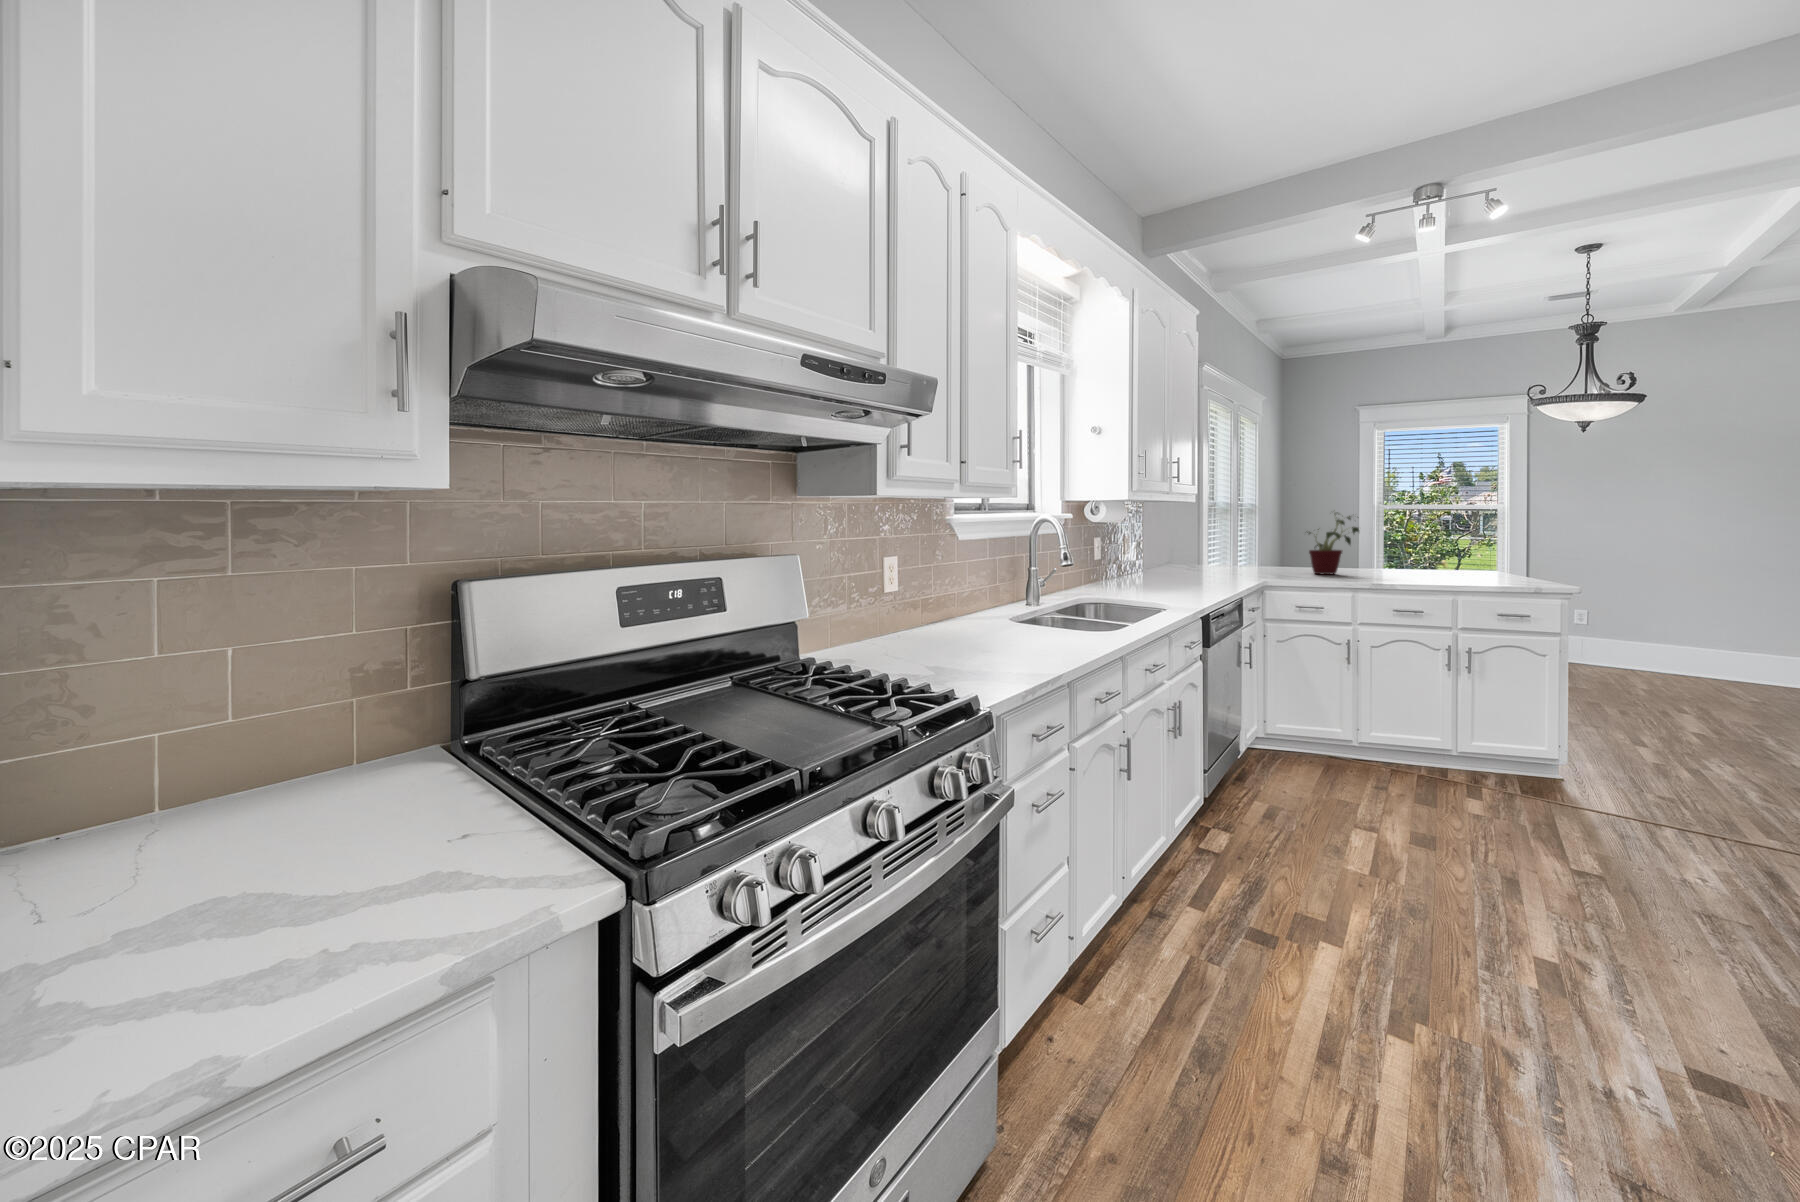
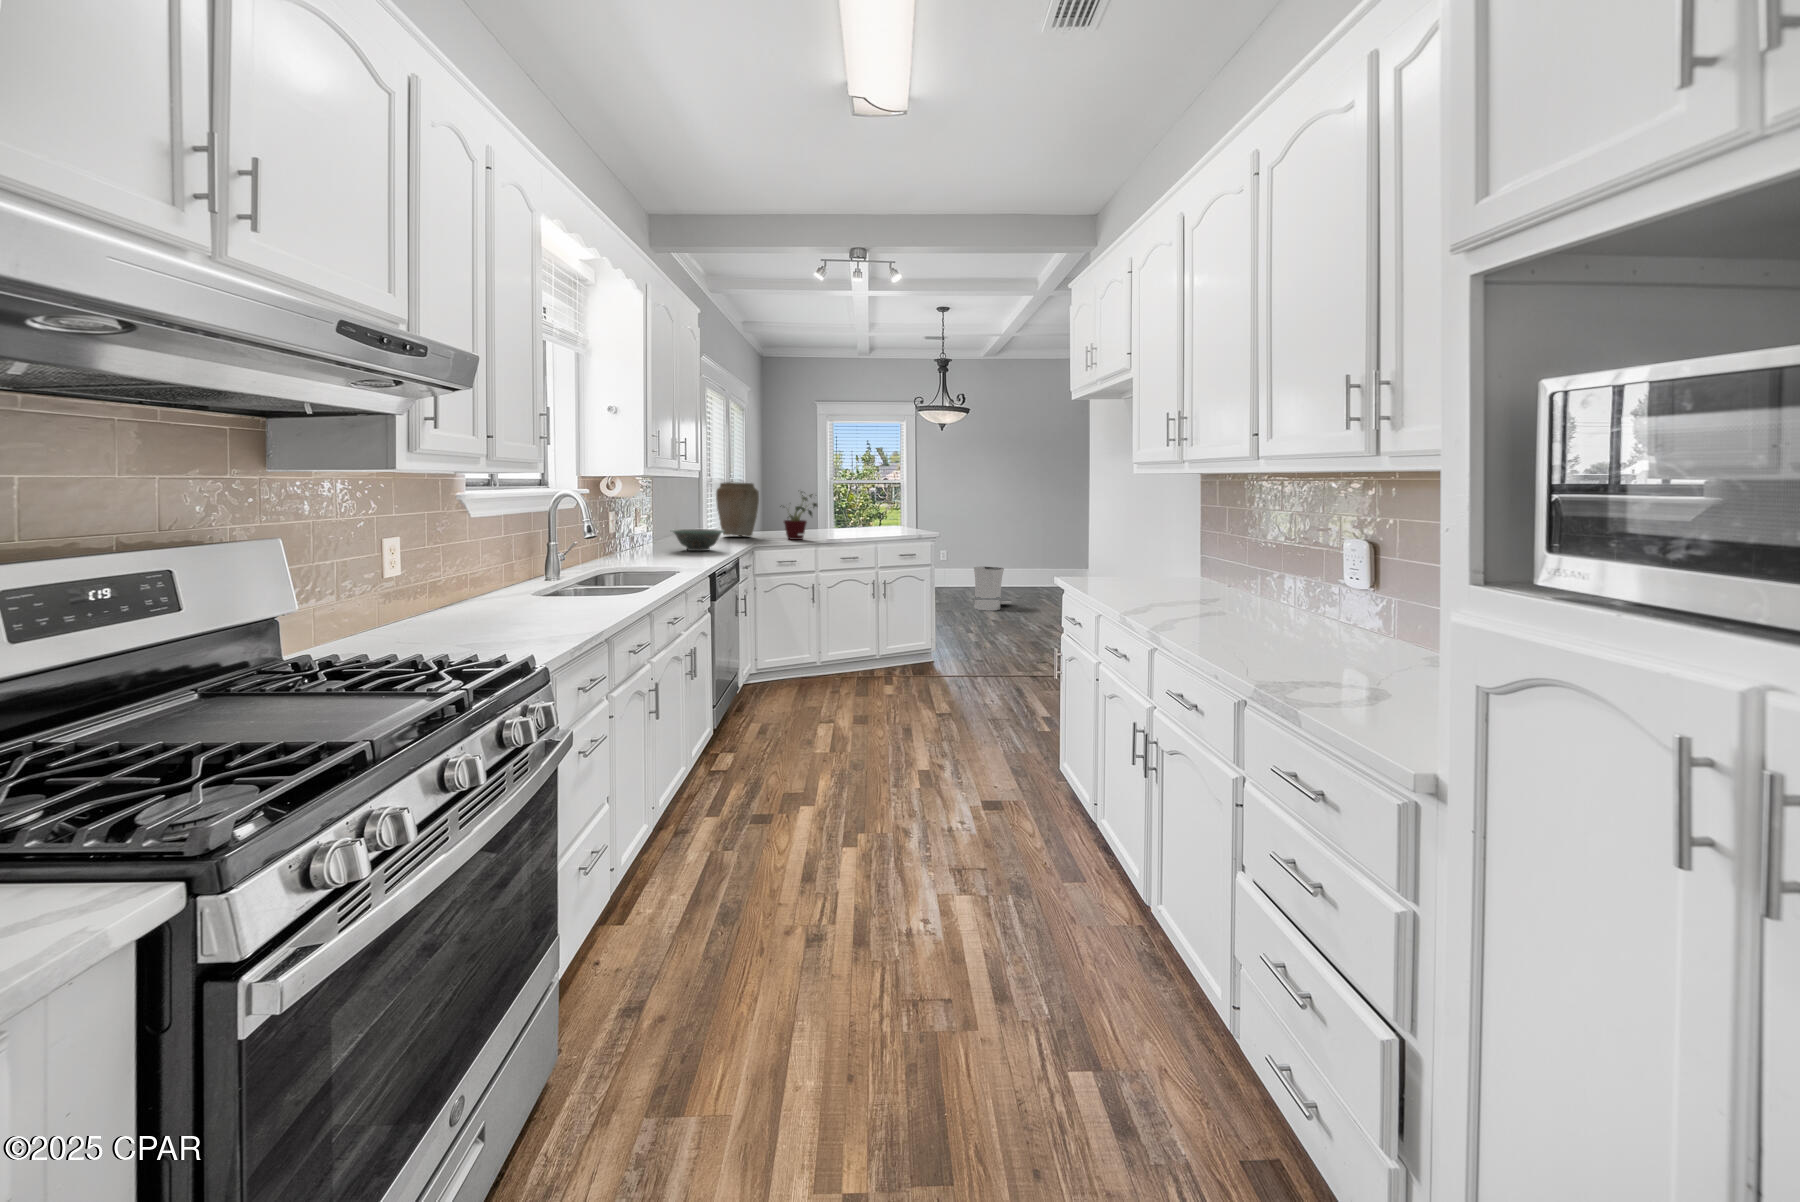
vase: none [1221,505,1276,571] -> present [716,482,759,537]
decorative bowl: none [1162,561,1228,586] -> present [672,529,725,551]
trash can: none [1634,619,1718,689] -> present [974,566,1012,611]

